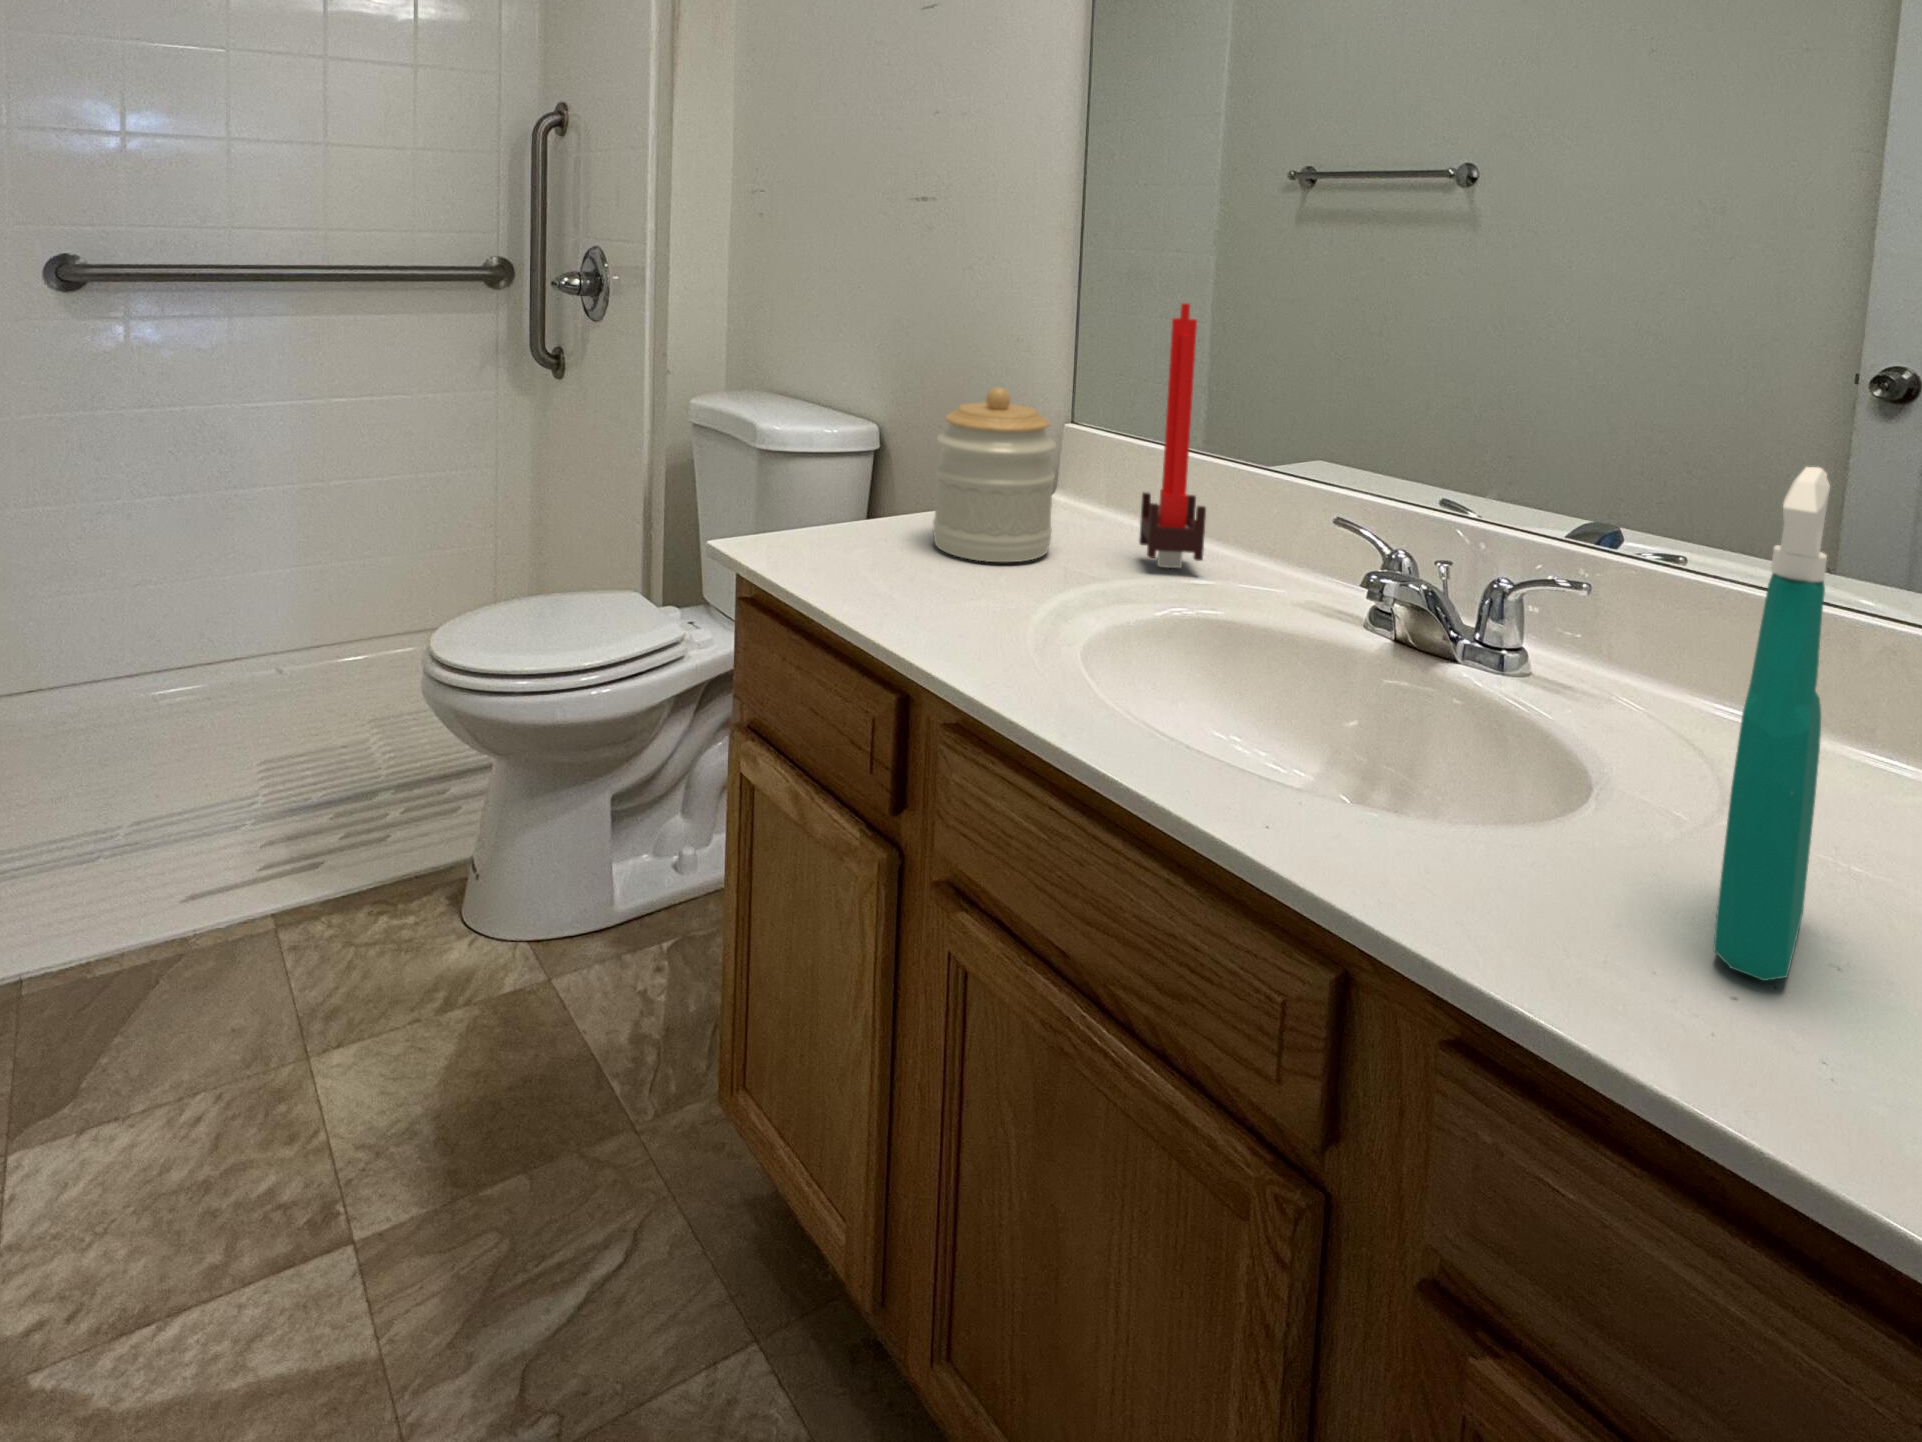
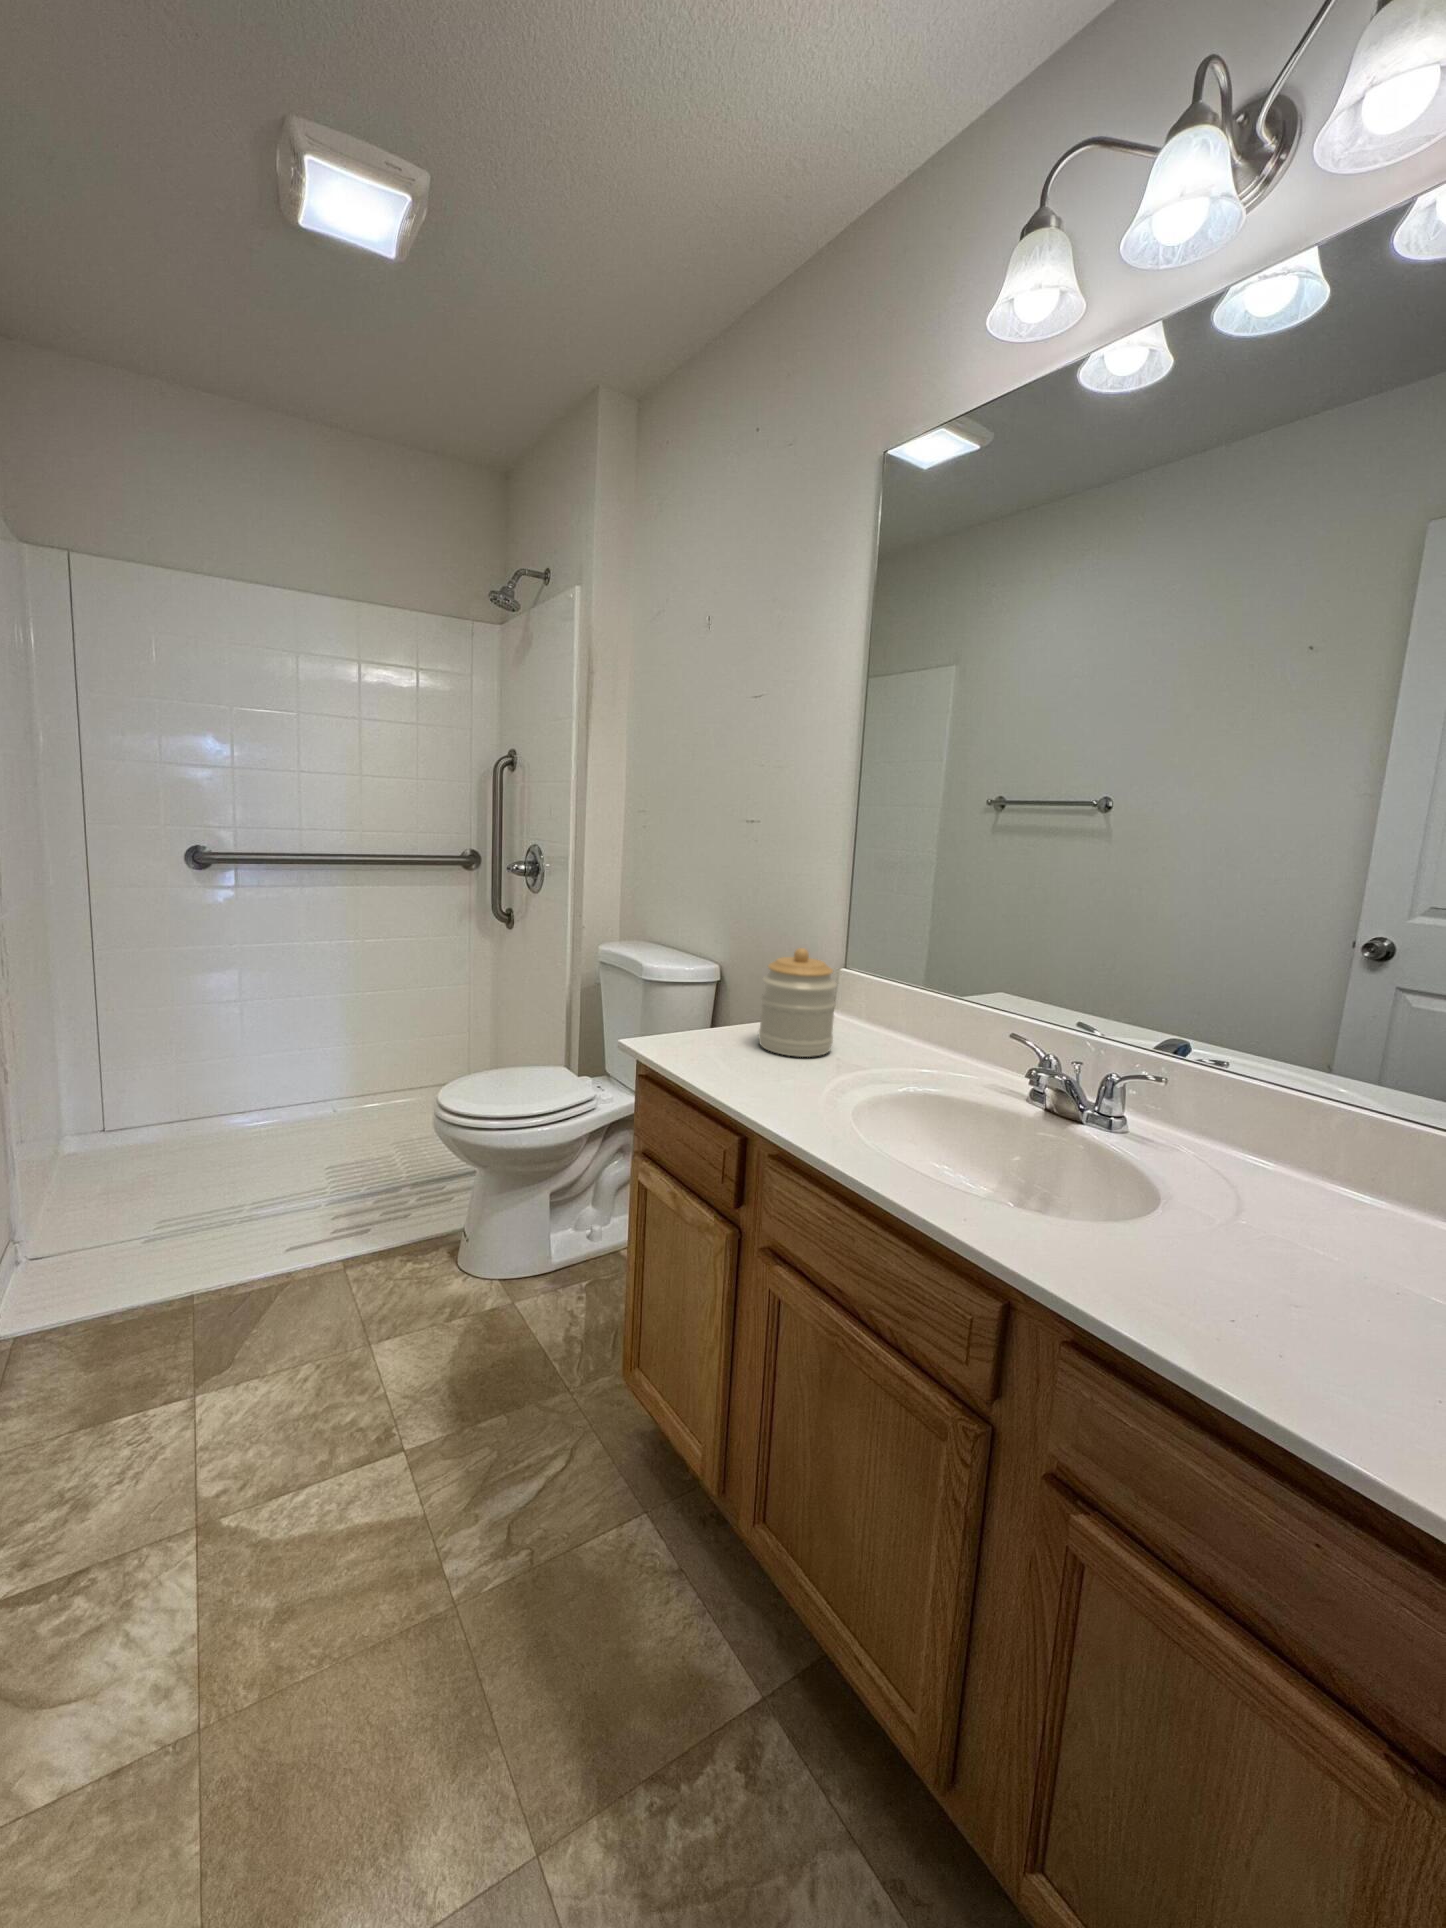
candle: present [1139,303,1206,568] -> none [887,898,930,1062]
spray bottle: present [1714,467,1830,981] -> none [1221,1016,1306,1309]

